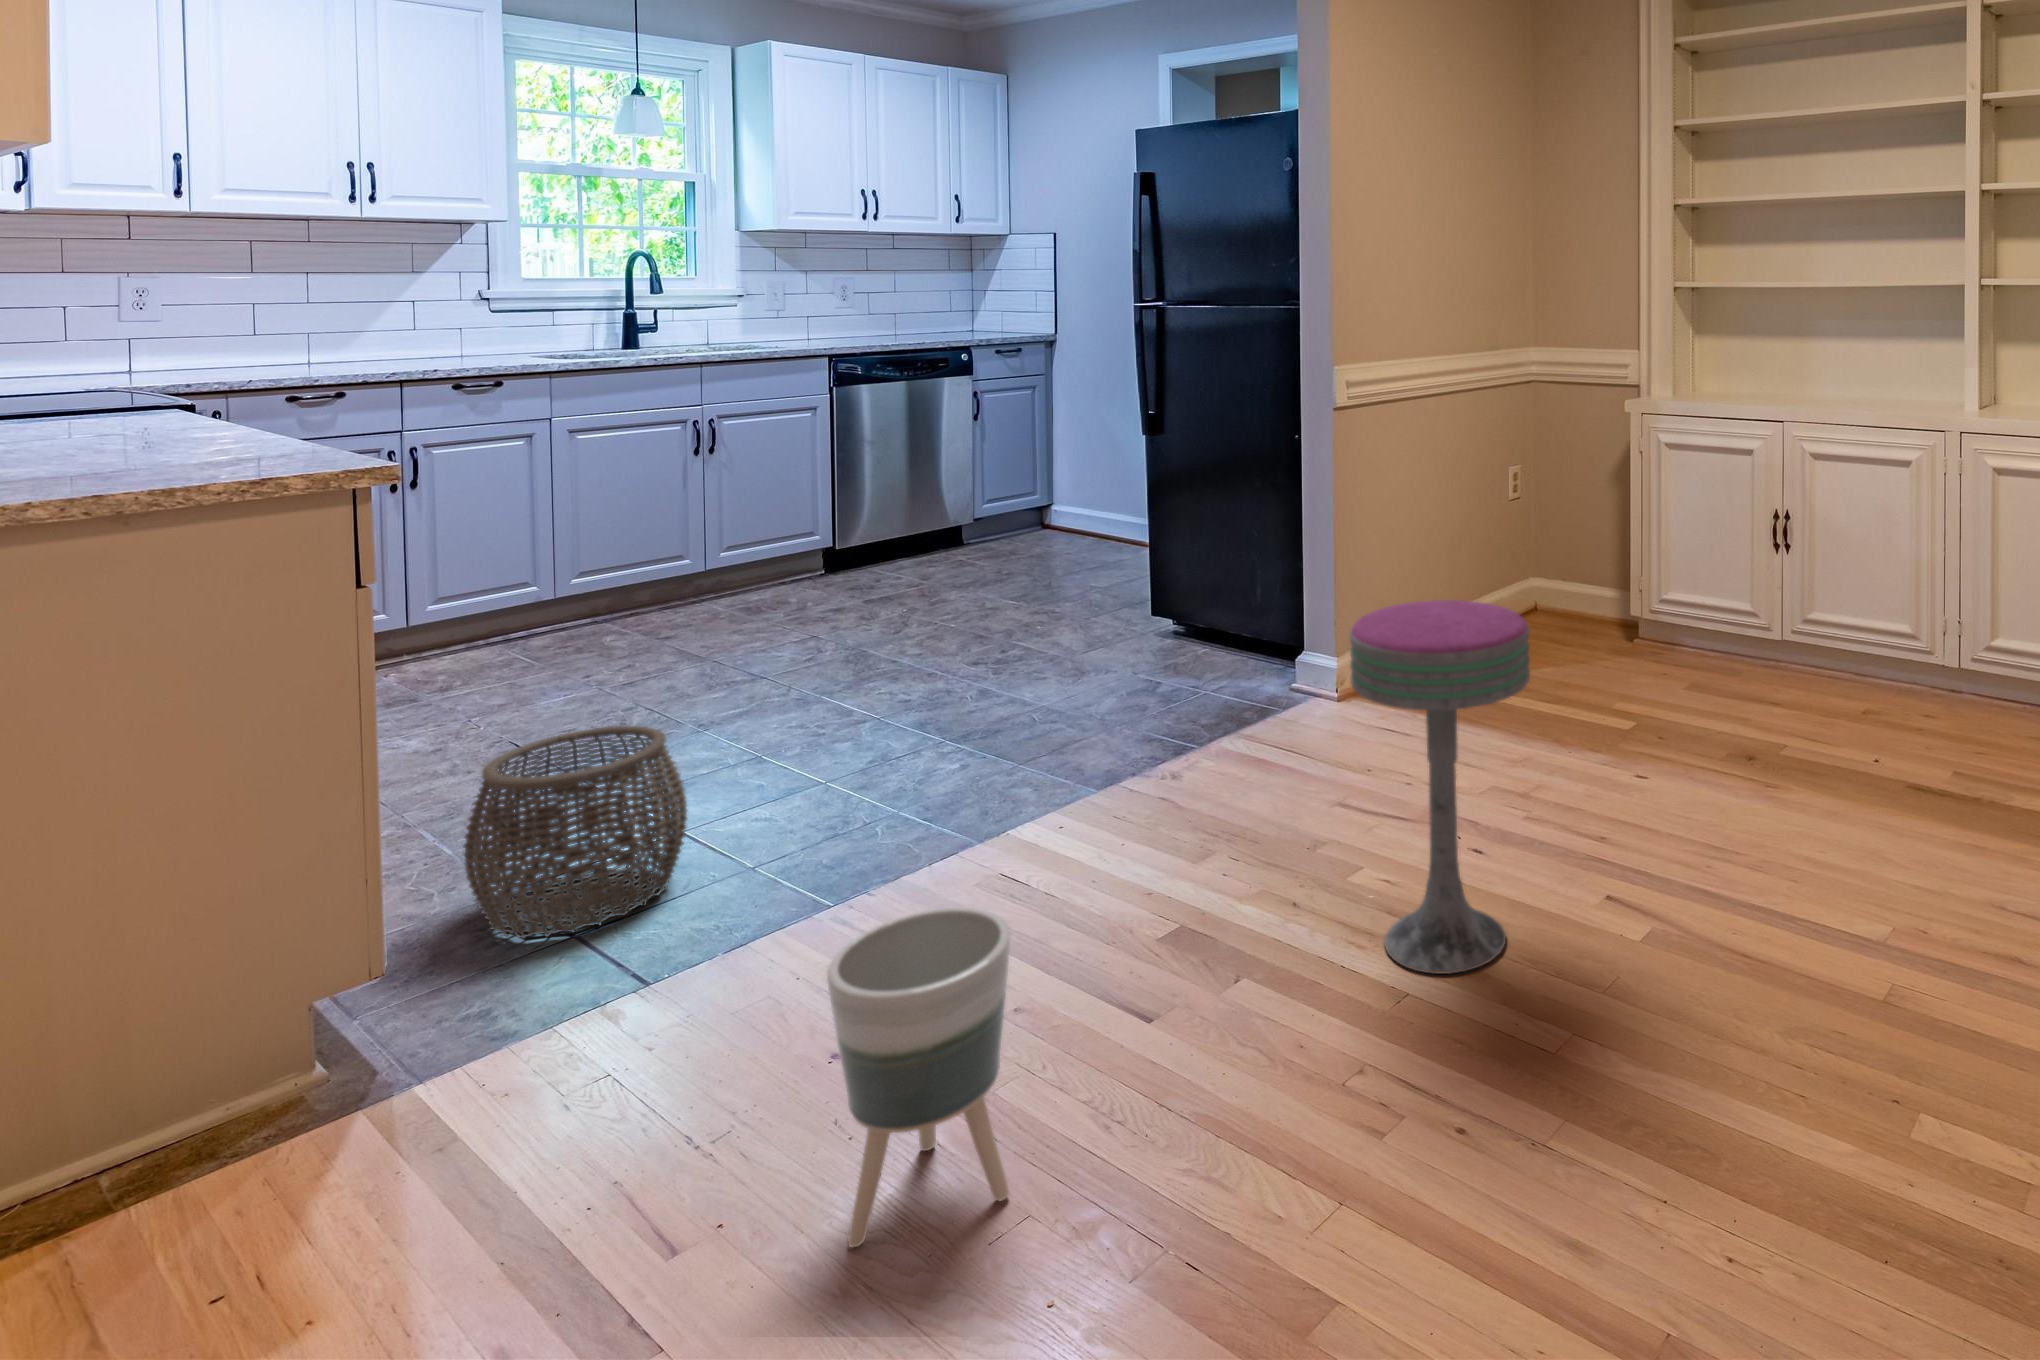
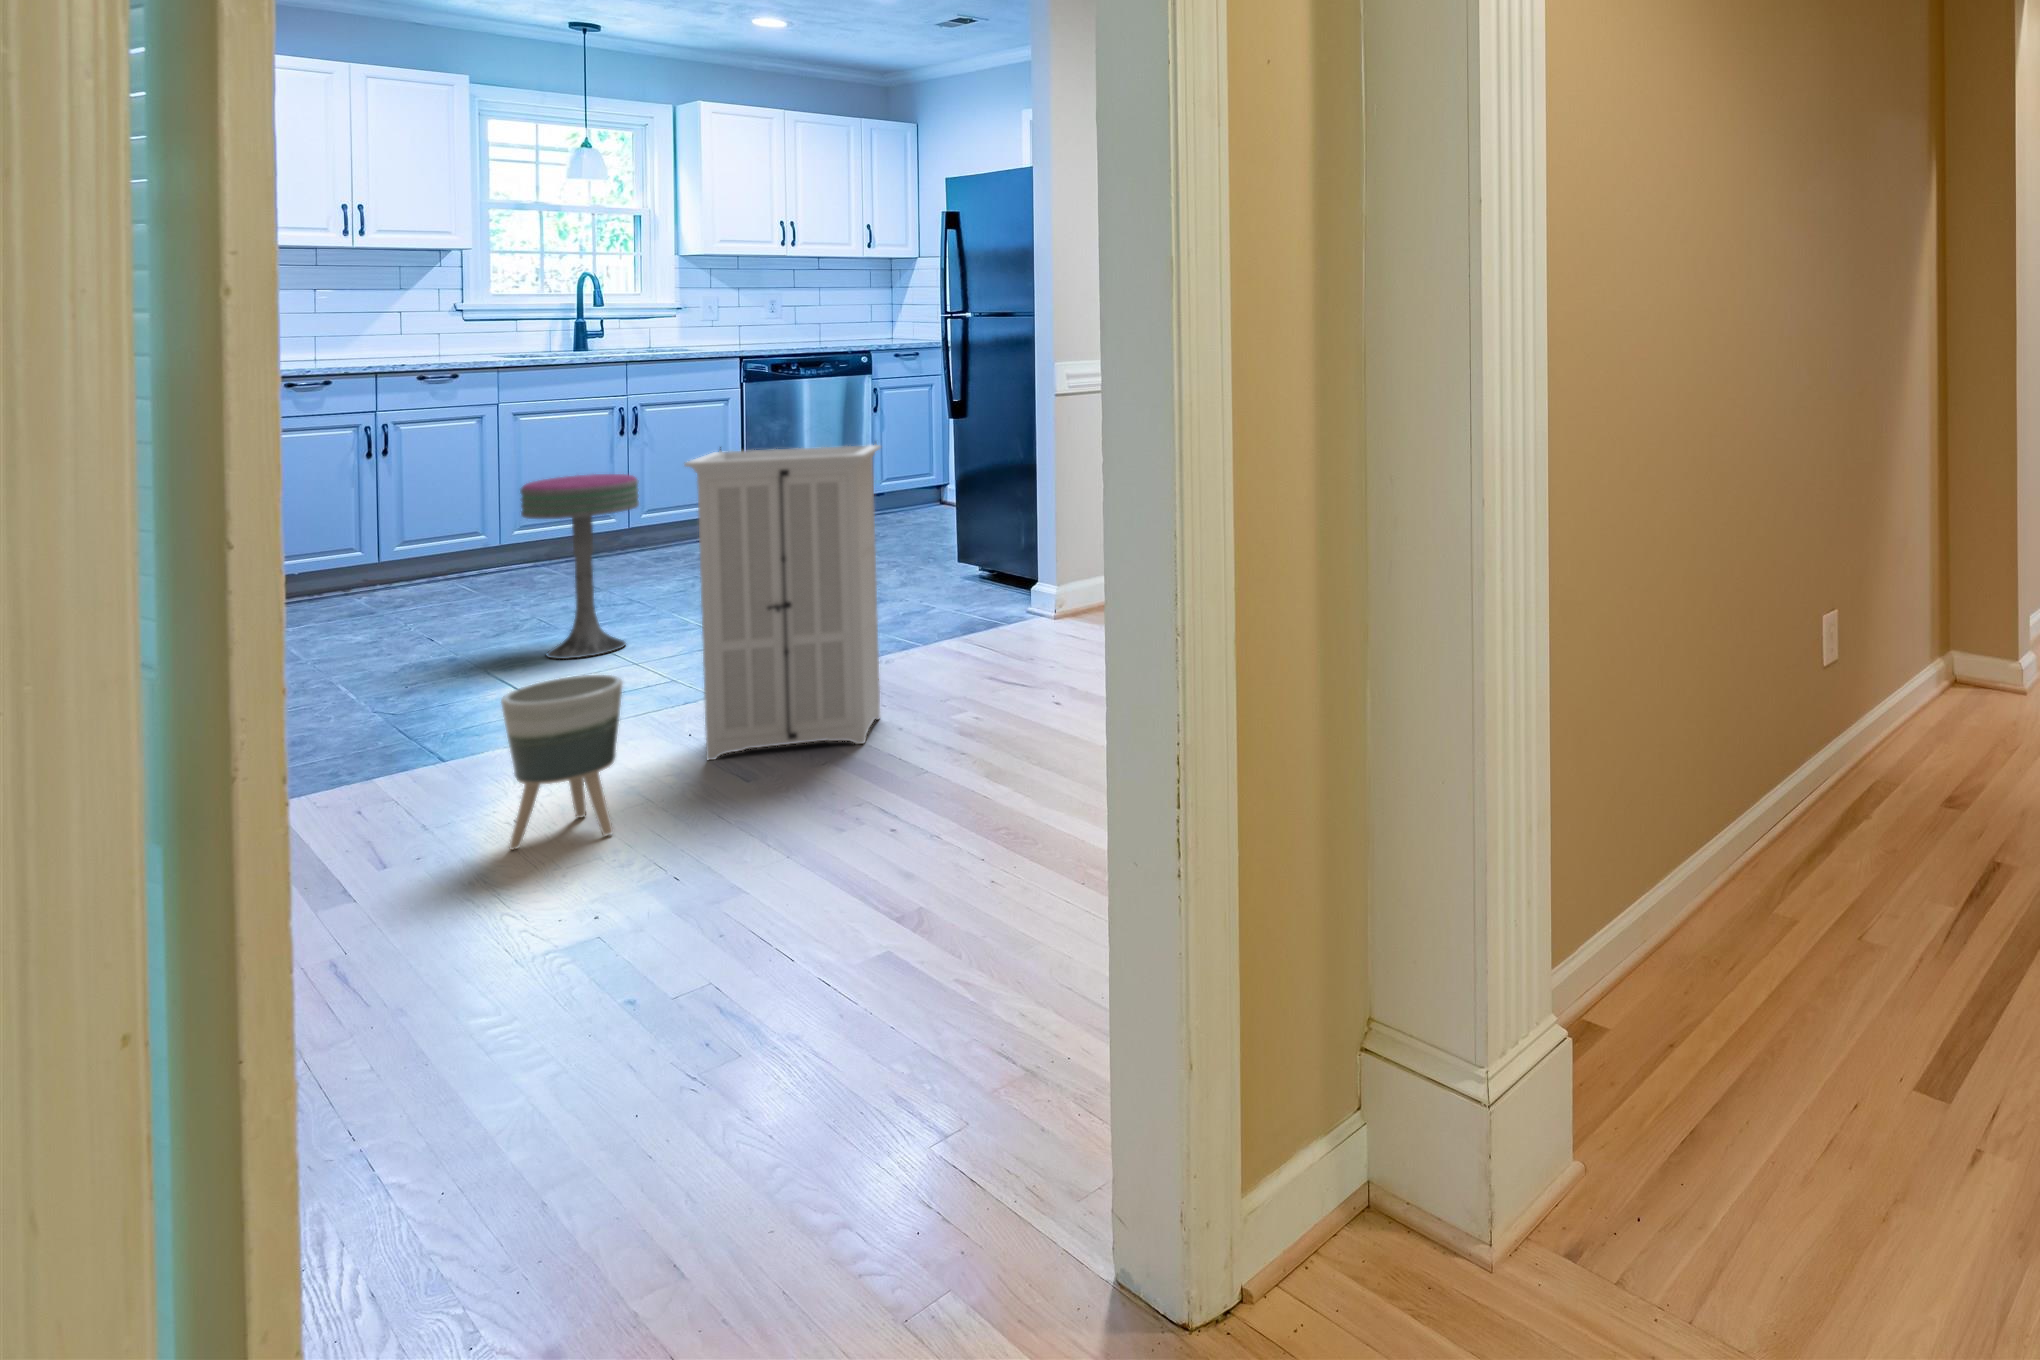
storage cabinet: none [1023,487,1278,997] -> present [685,443,881,760]
bar stool: present [1350,600,1530,974] -> present [520,474,639,659]
woven basket: present [464,726,687,939] -> none [355,602,516,731]

